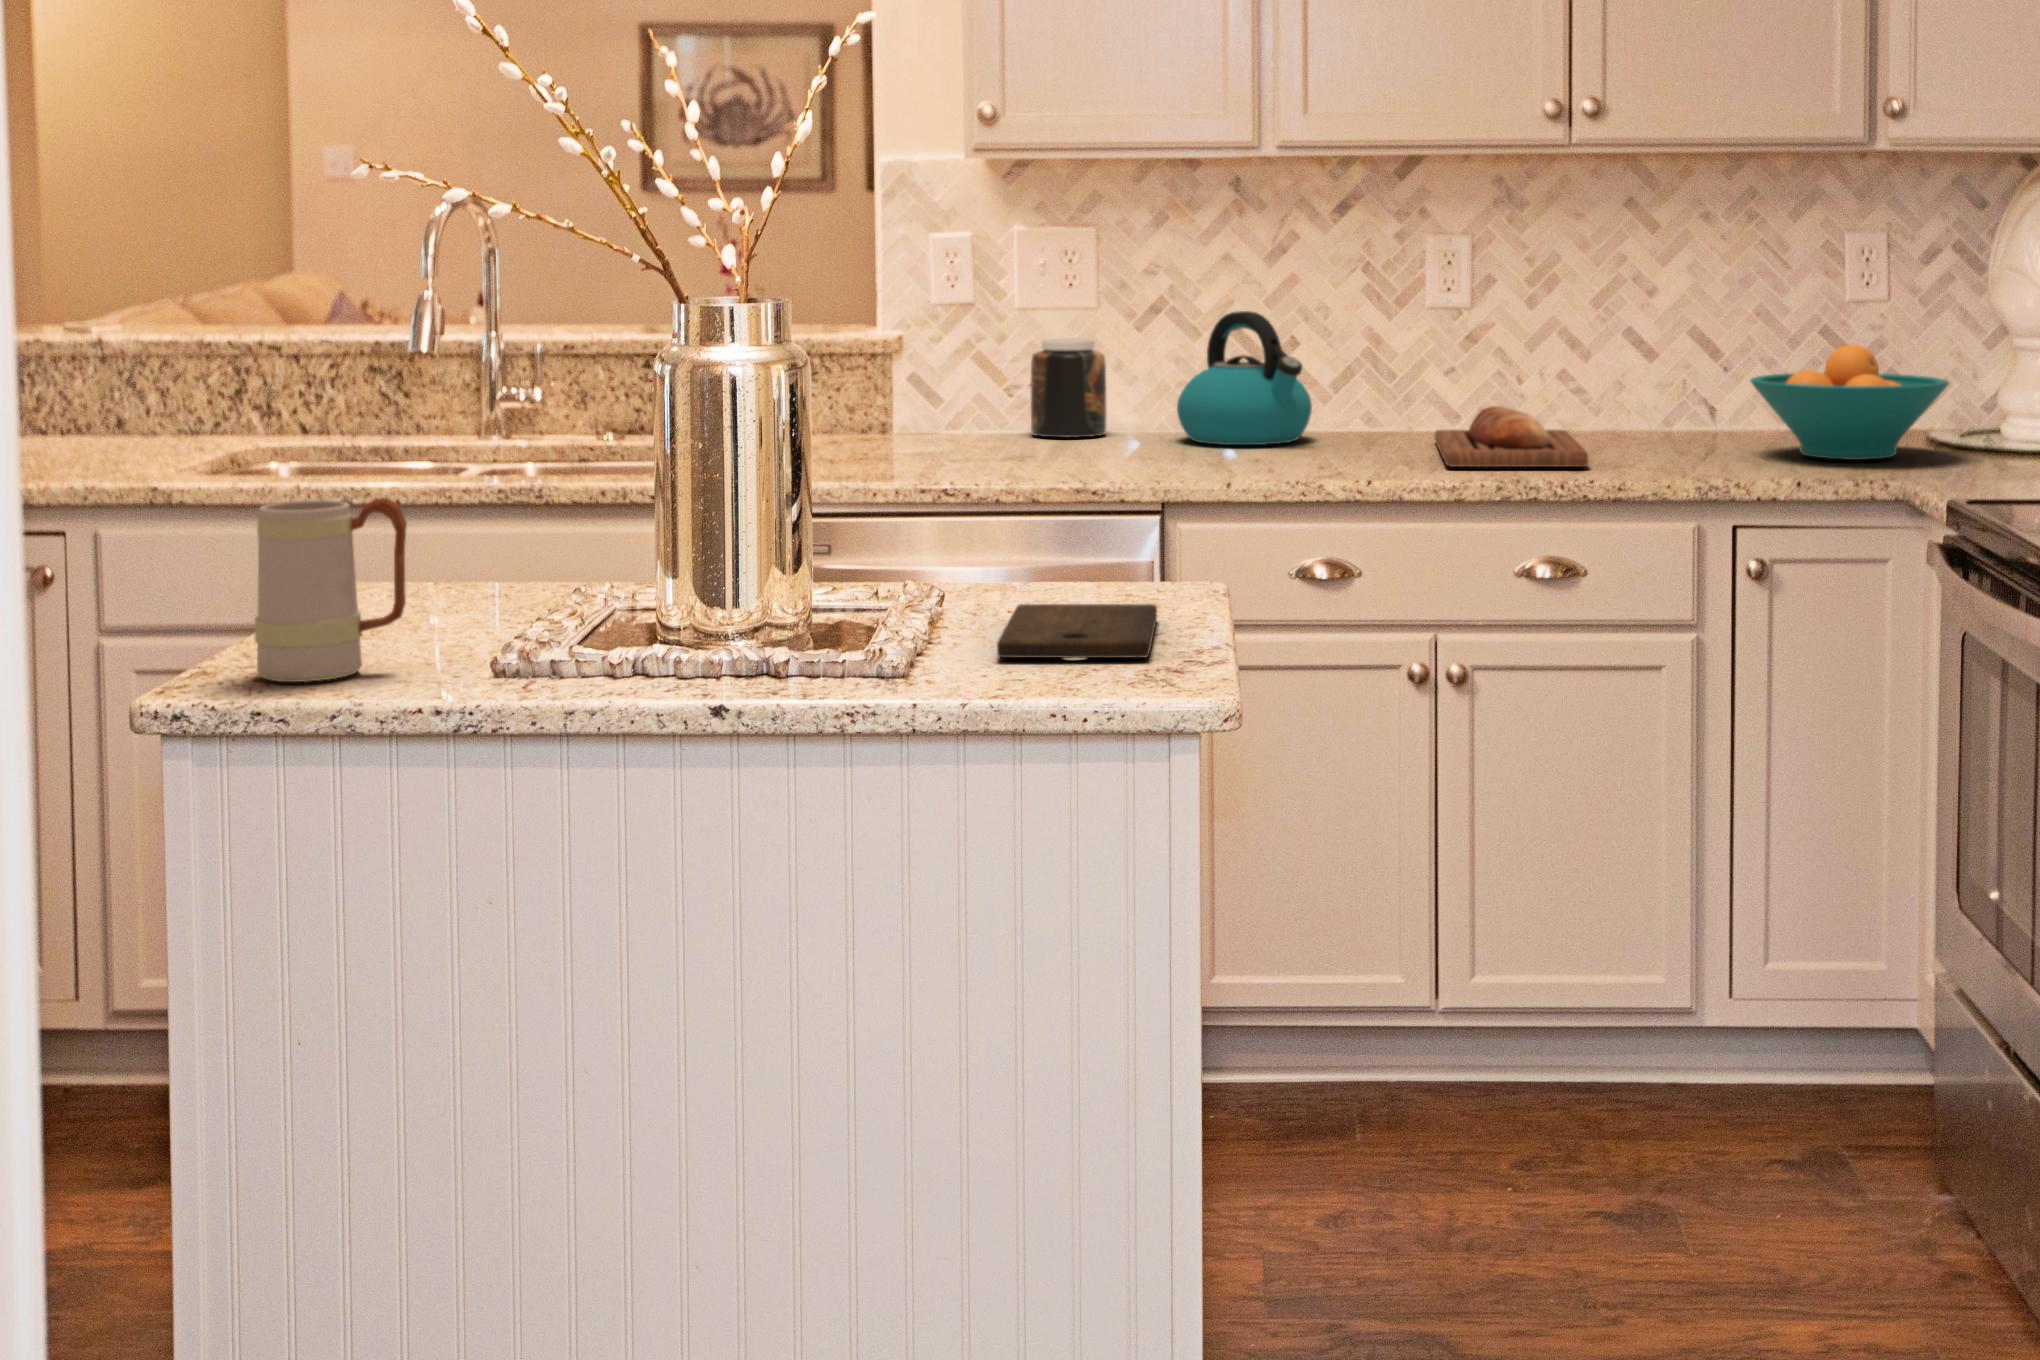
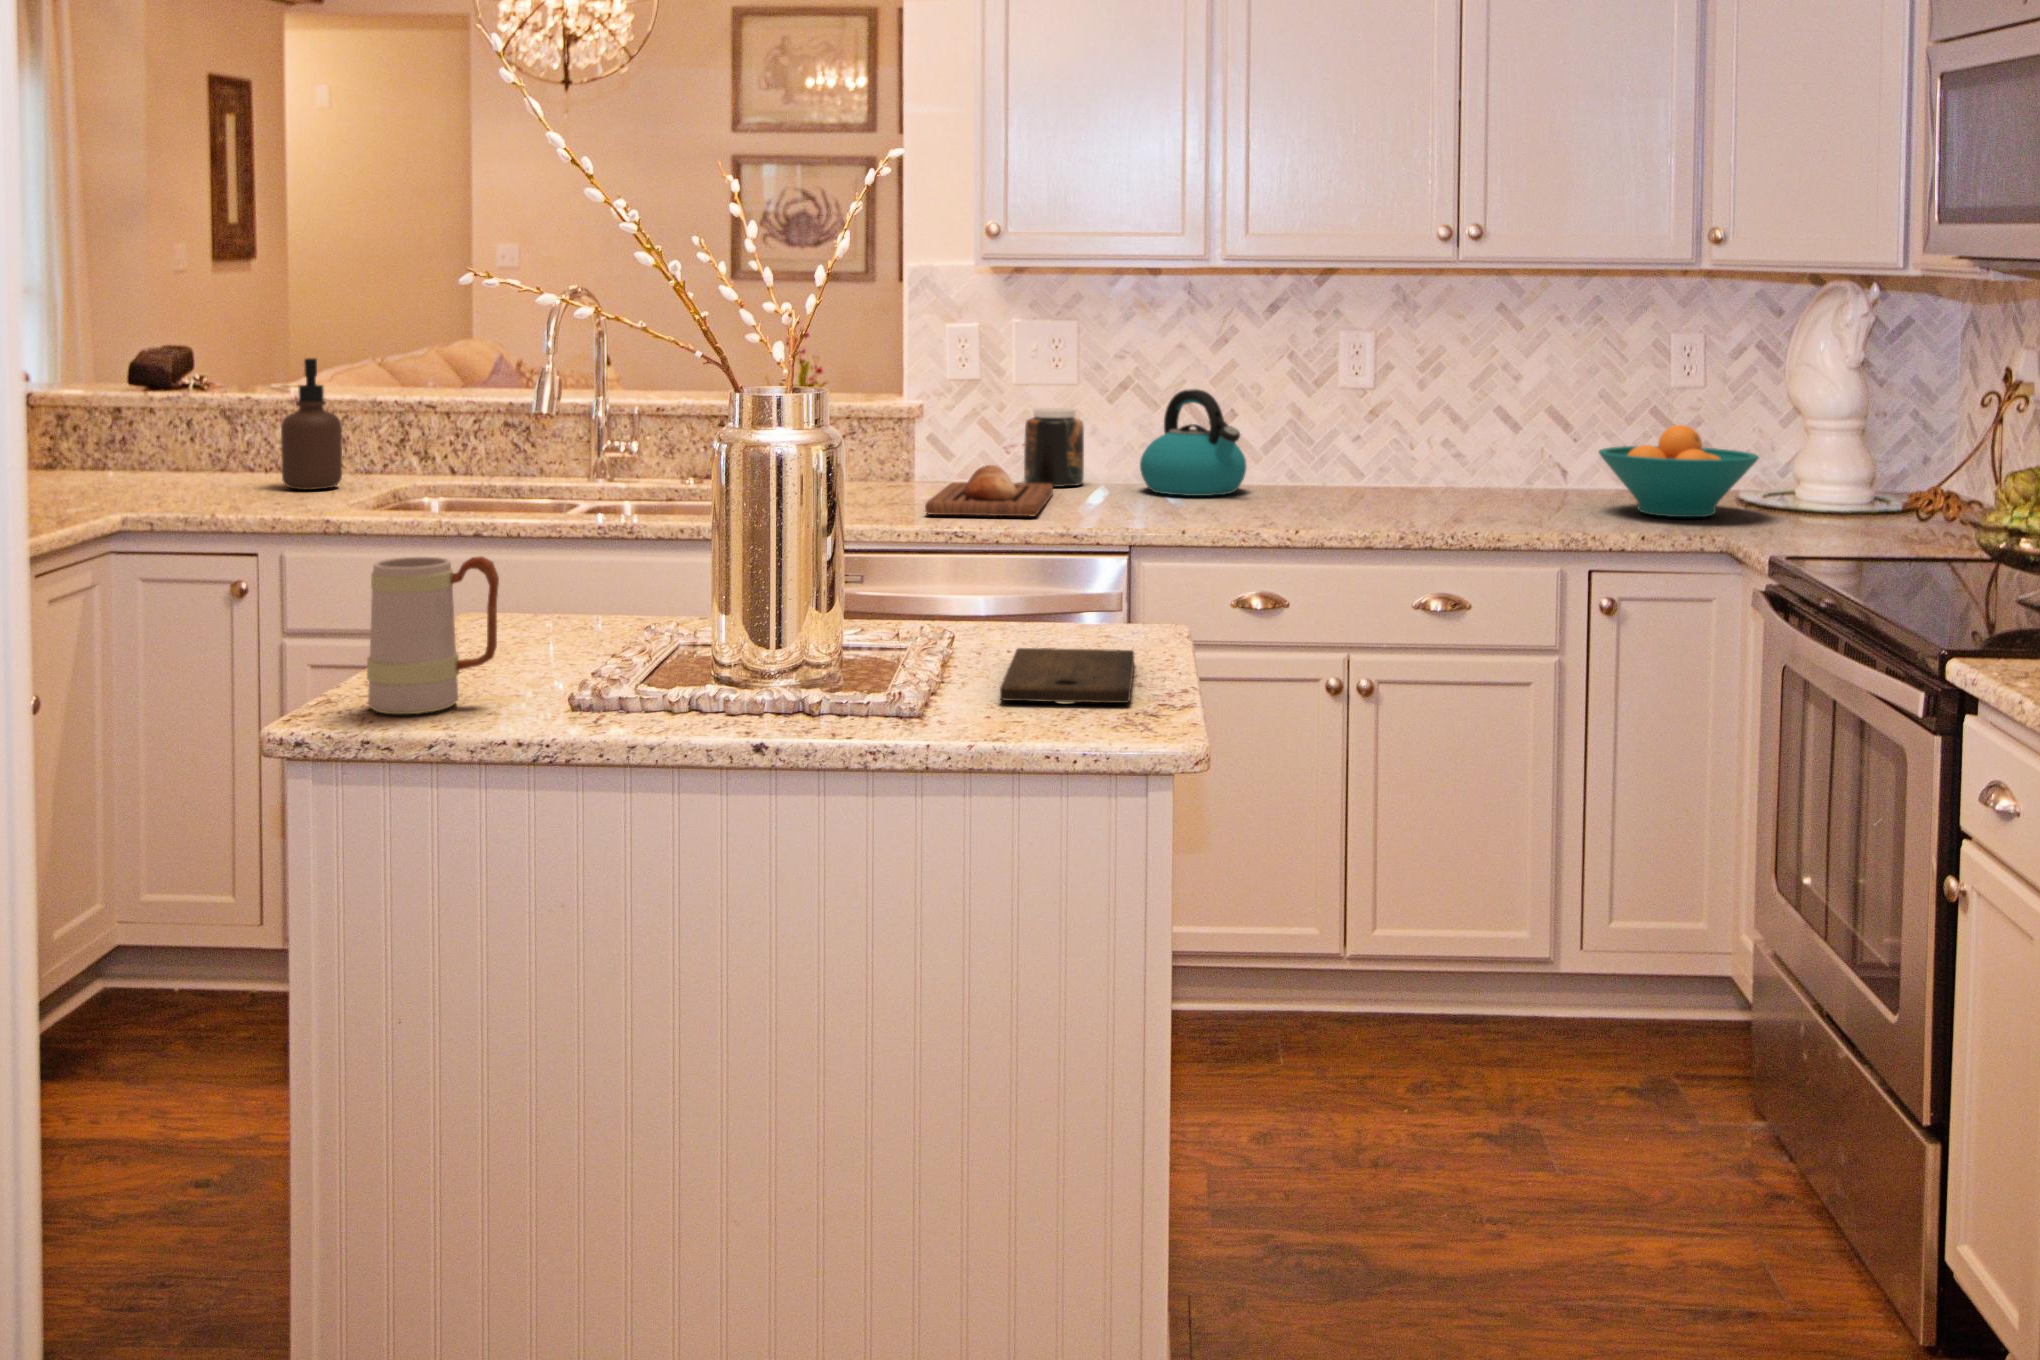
soap dispenser: none [85,288,163,455] -> present [281,358,342,490]
bread loaf: present [1435,406,1588,467] -> present [925,465,1053,516]

